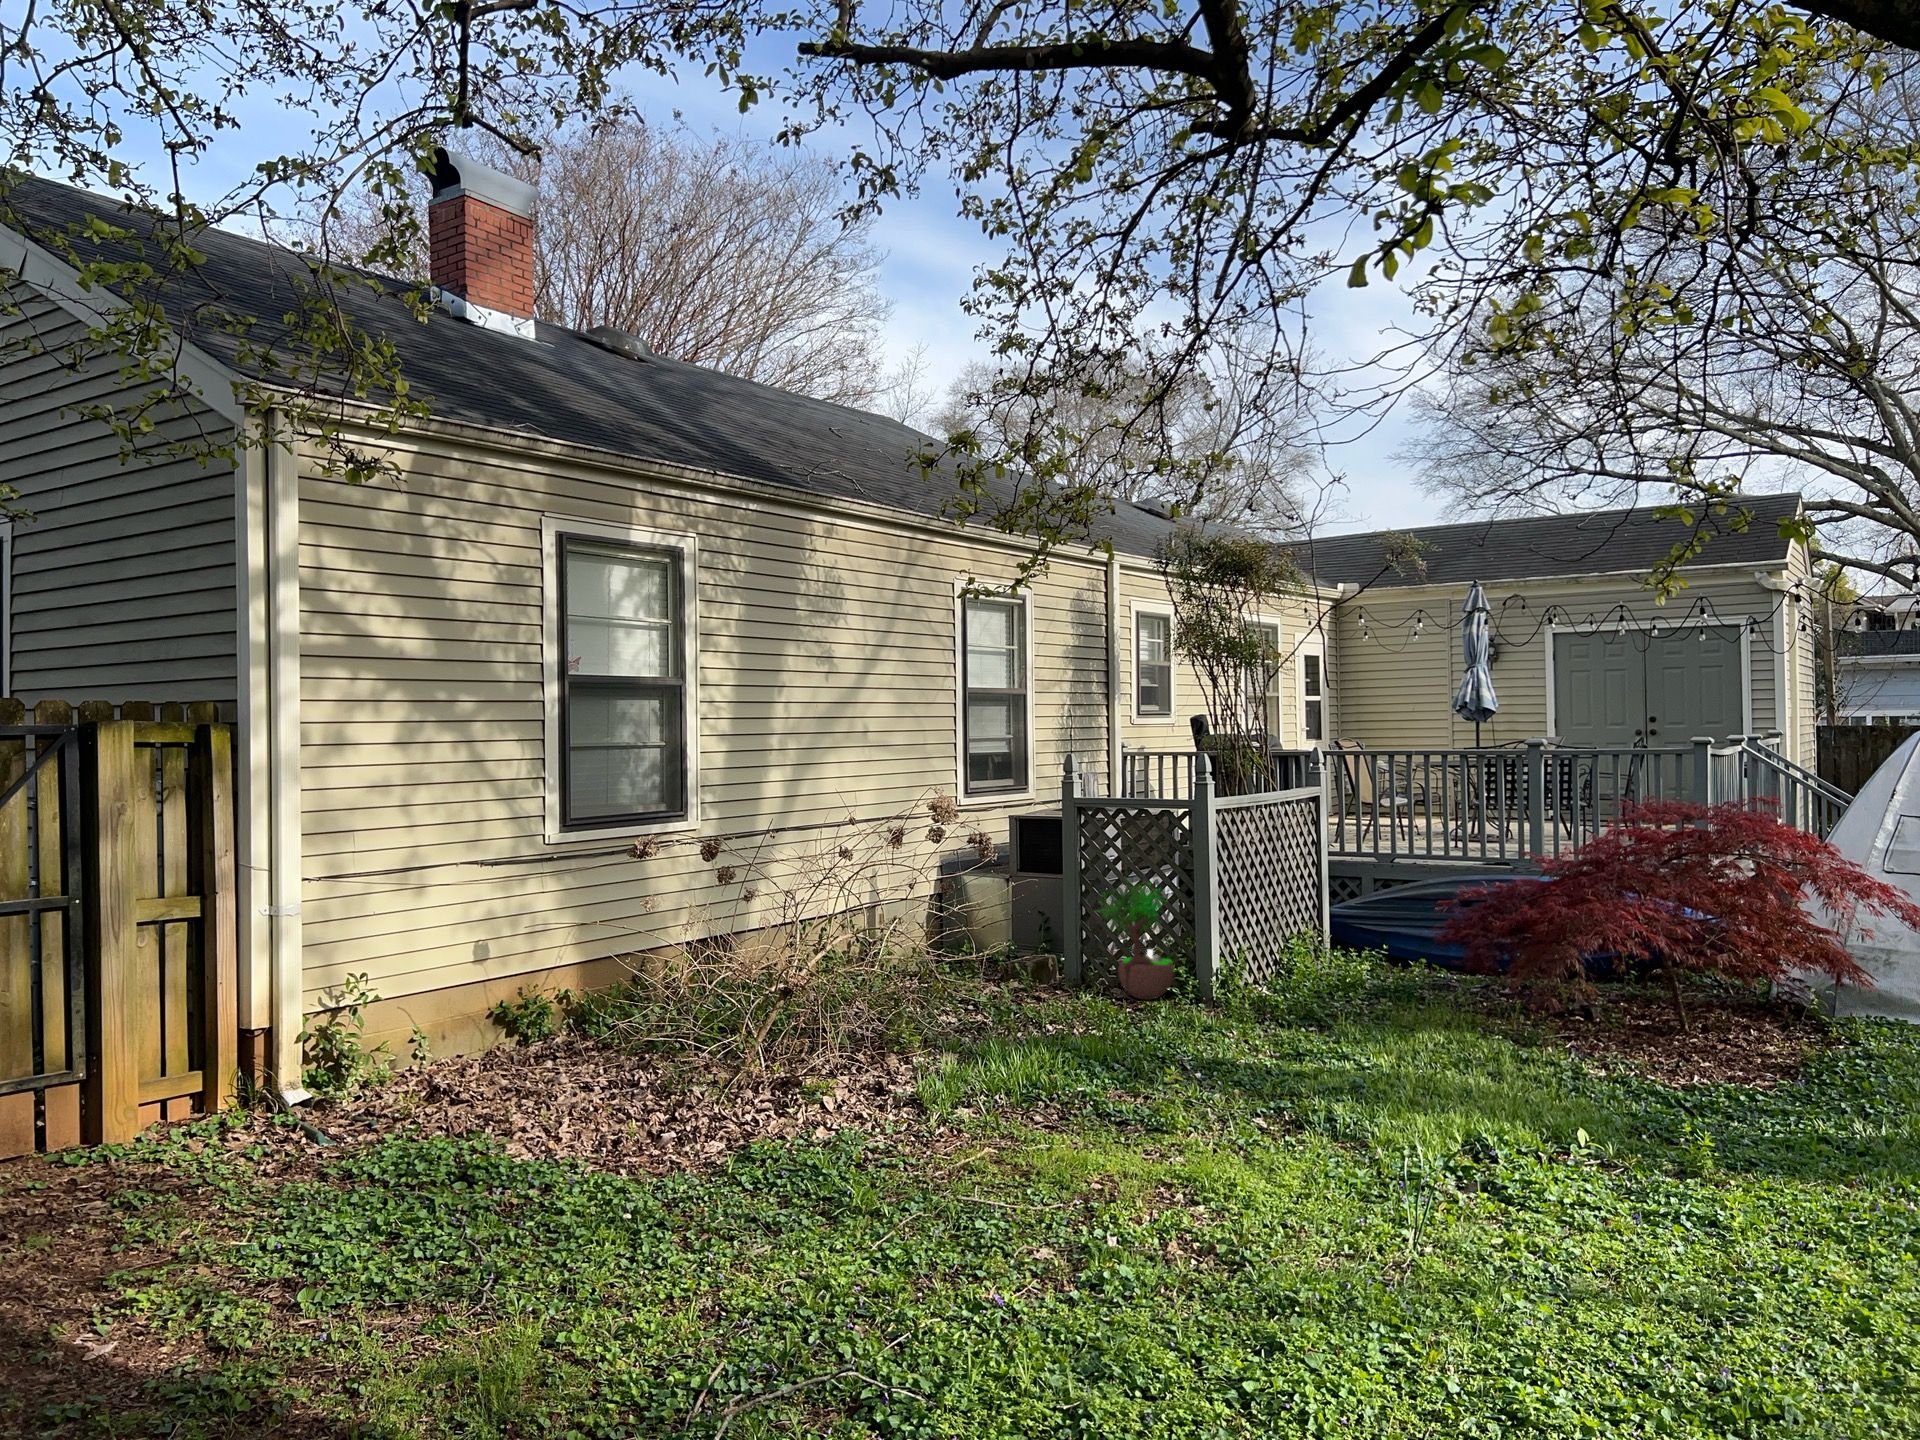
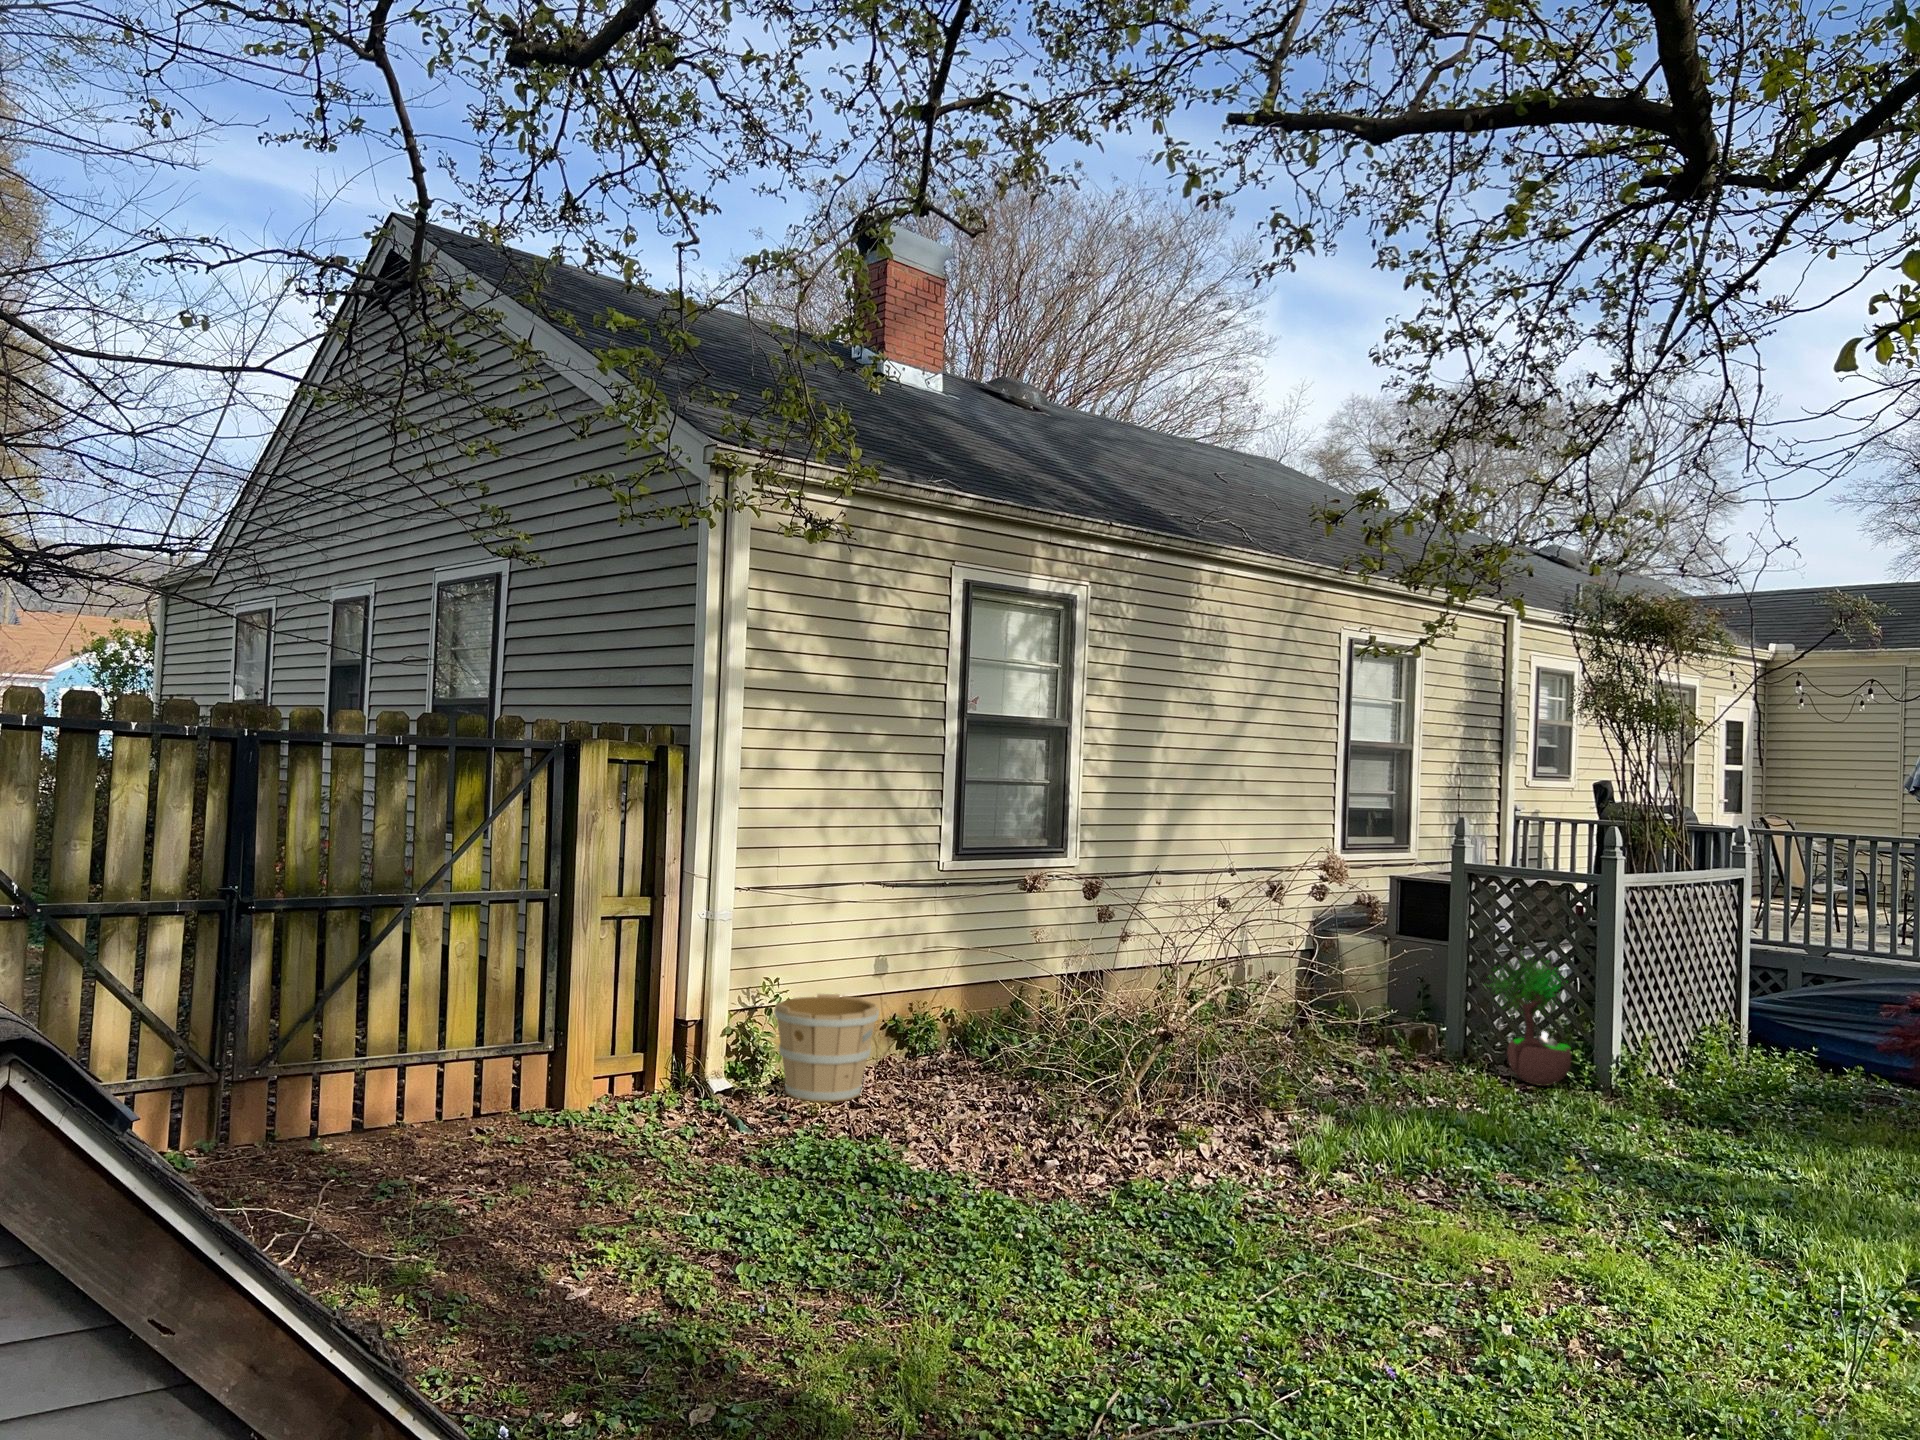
wooden bucket: none [359,982,483,1102] -> present [774,994,879,1102]

